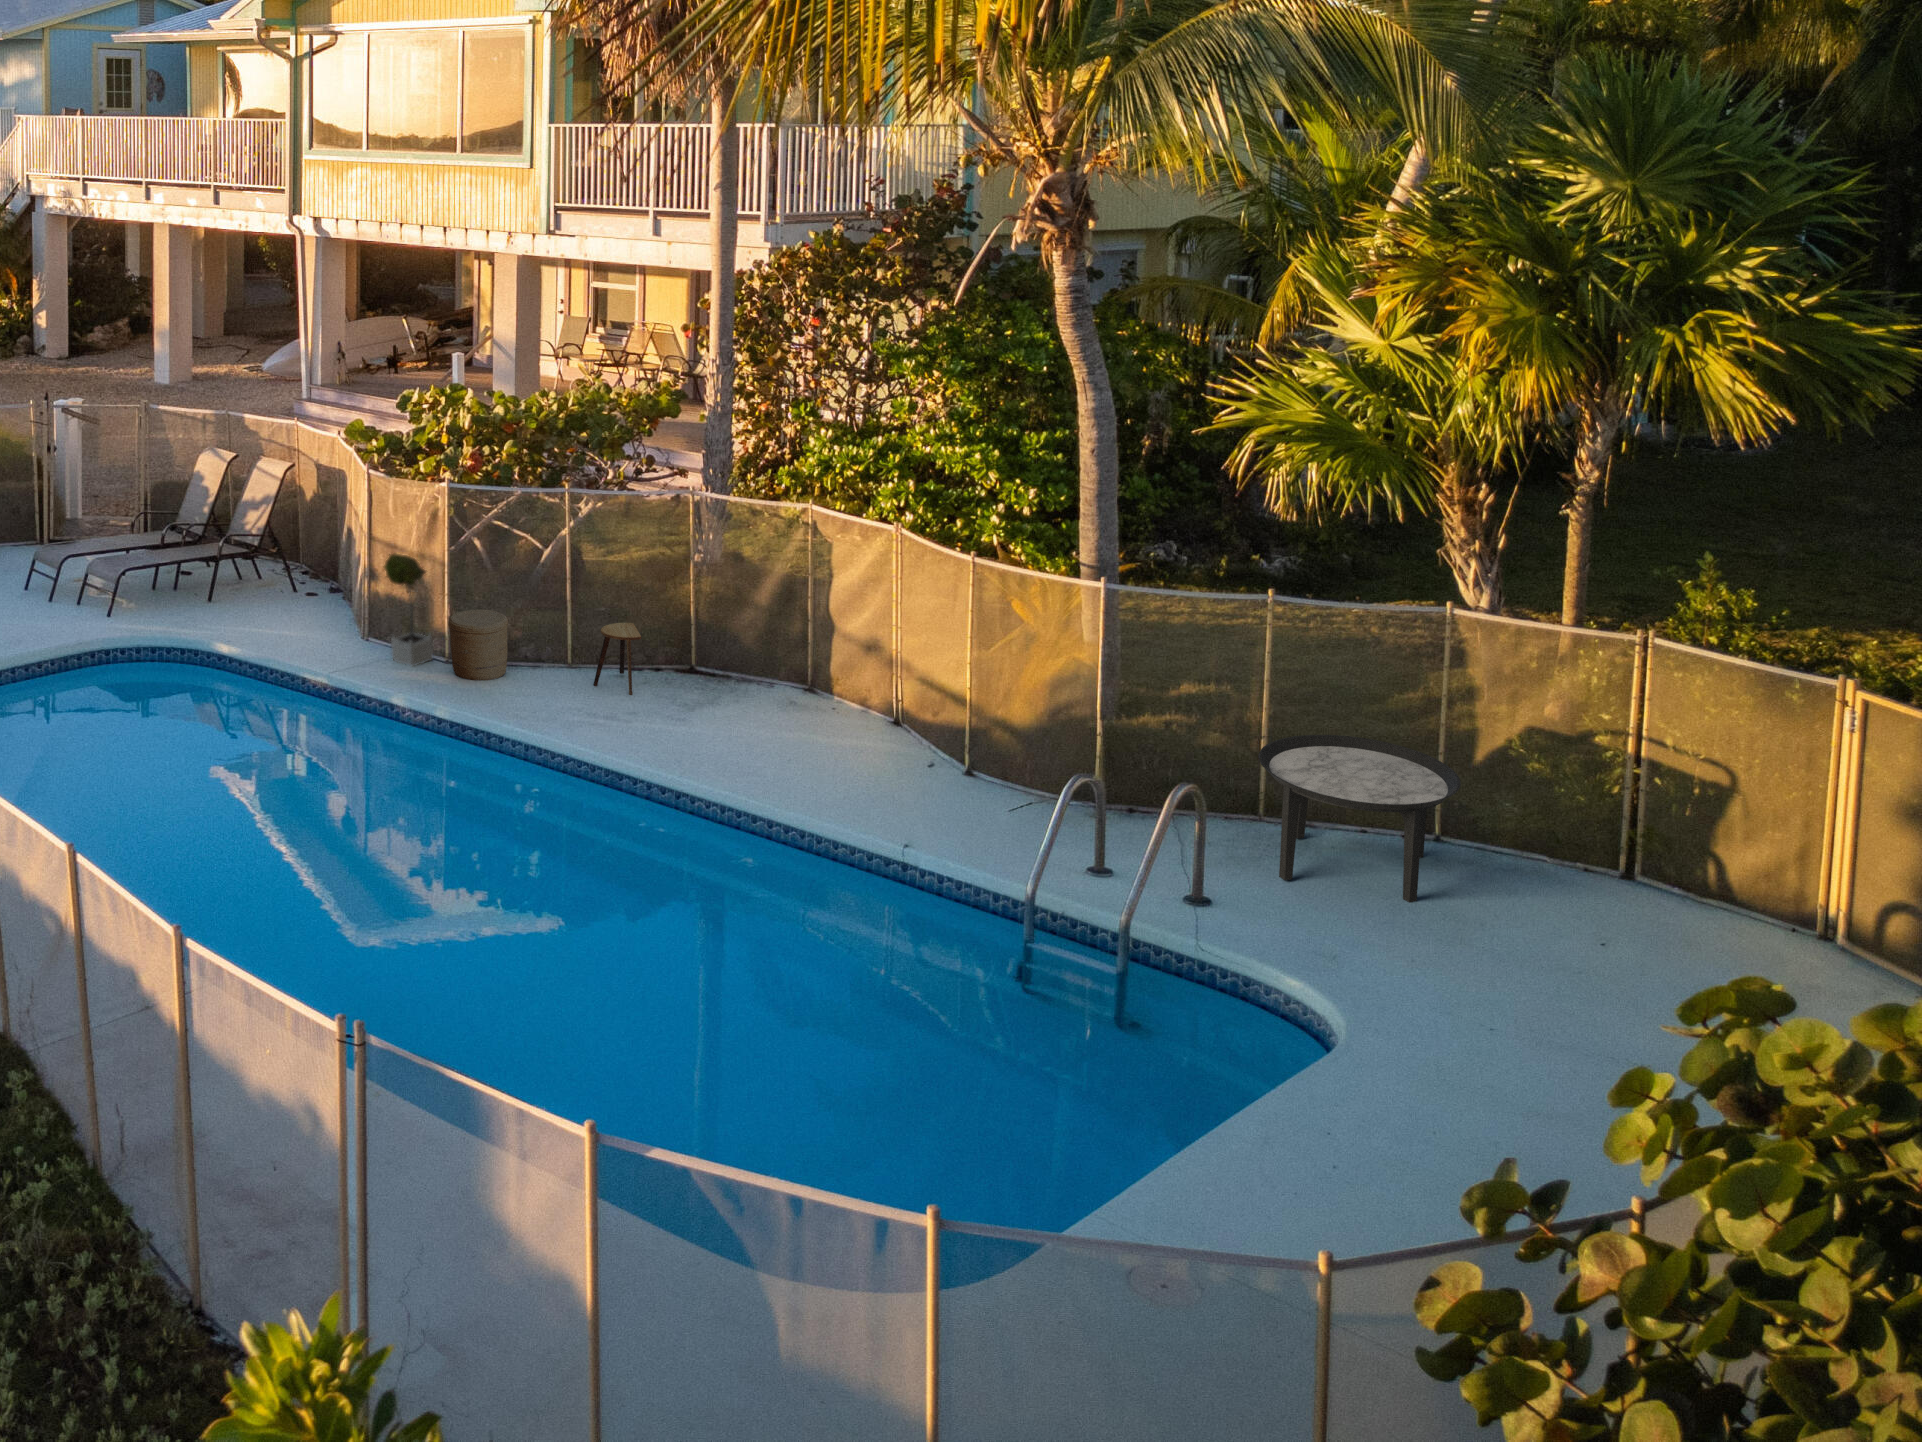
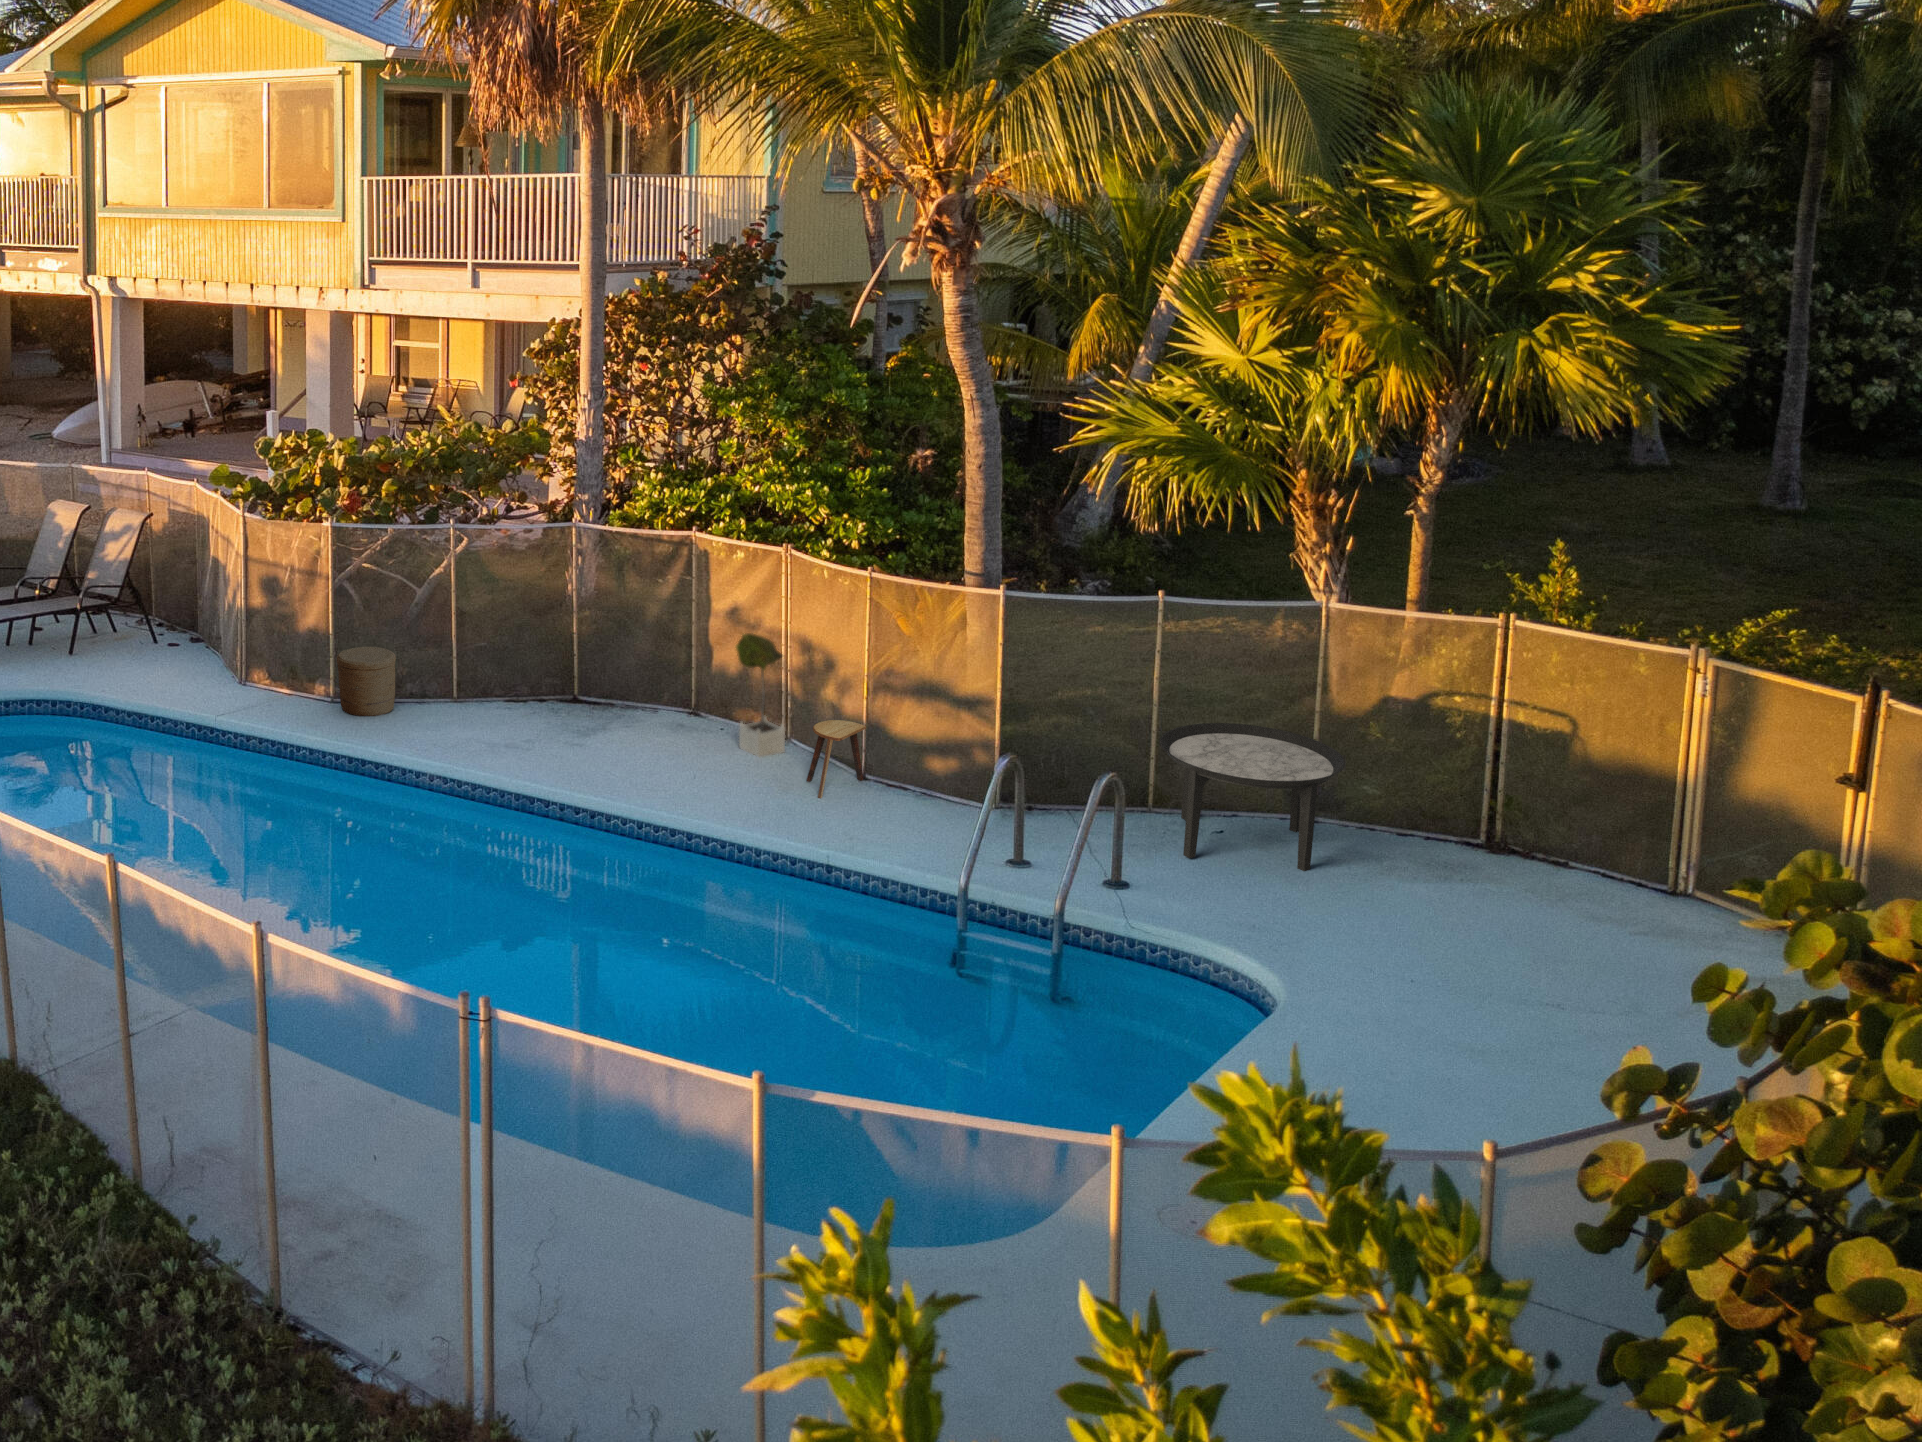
potted tree: present [384,554,433,666] -> present [736,633,785,757]
stool: present [593,623,641,695] -> present [807,720,866,798]

